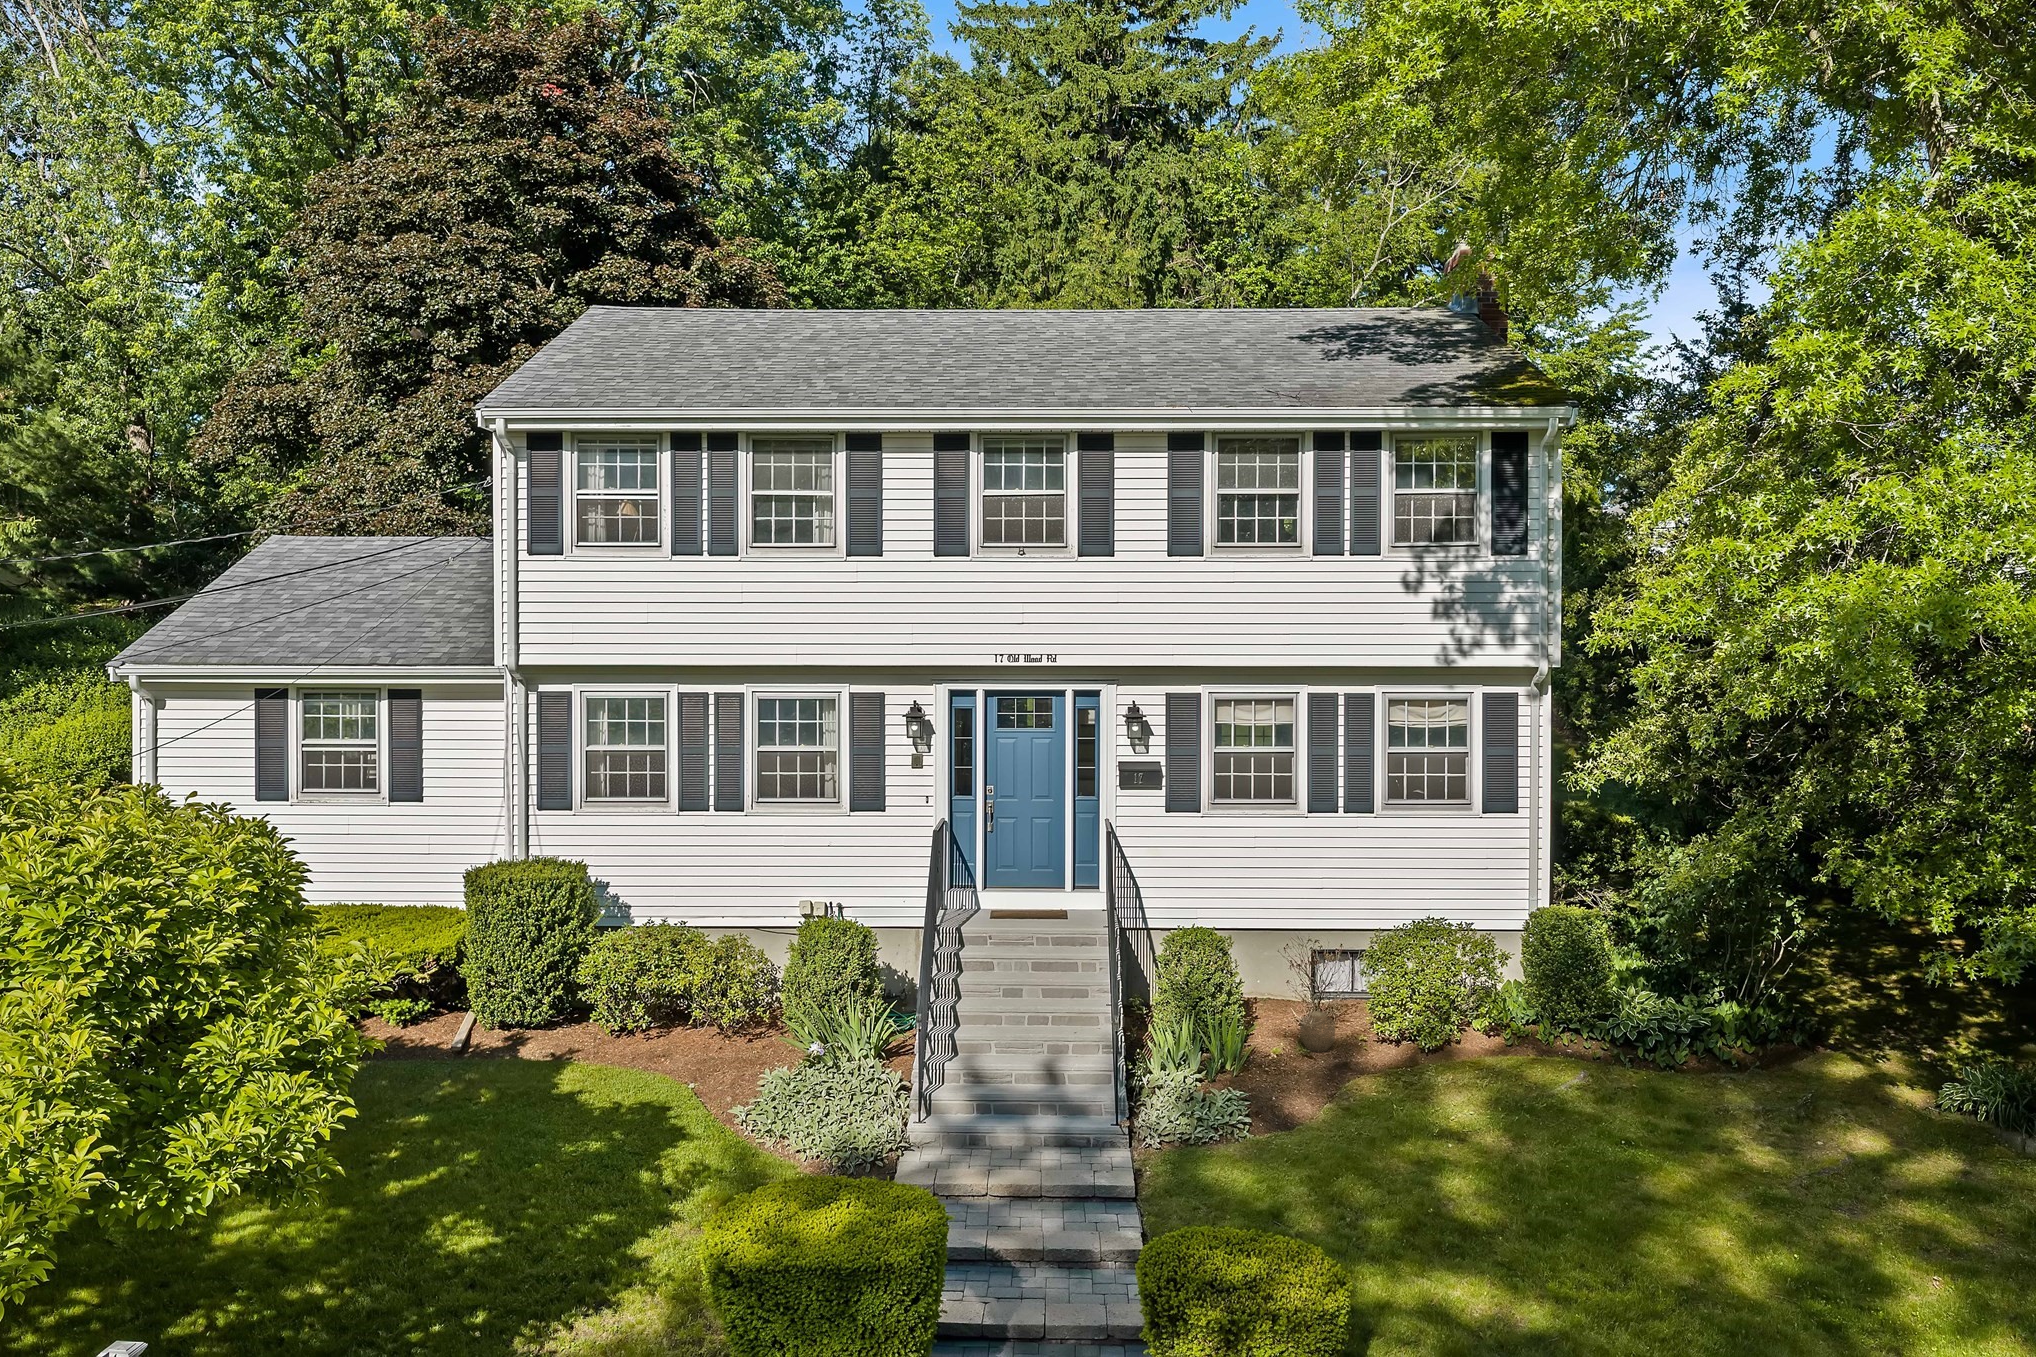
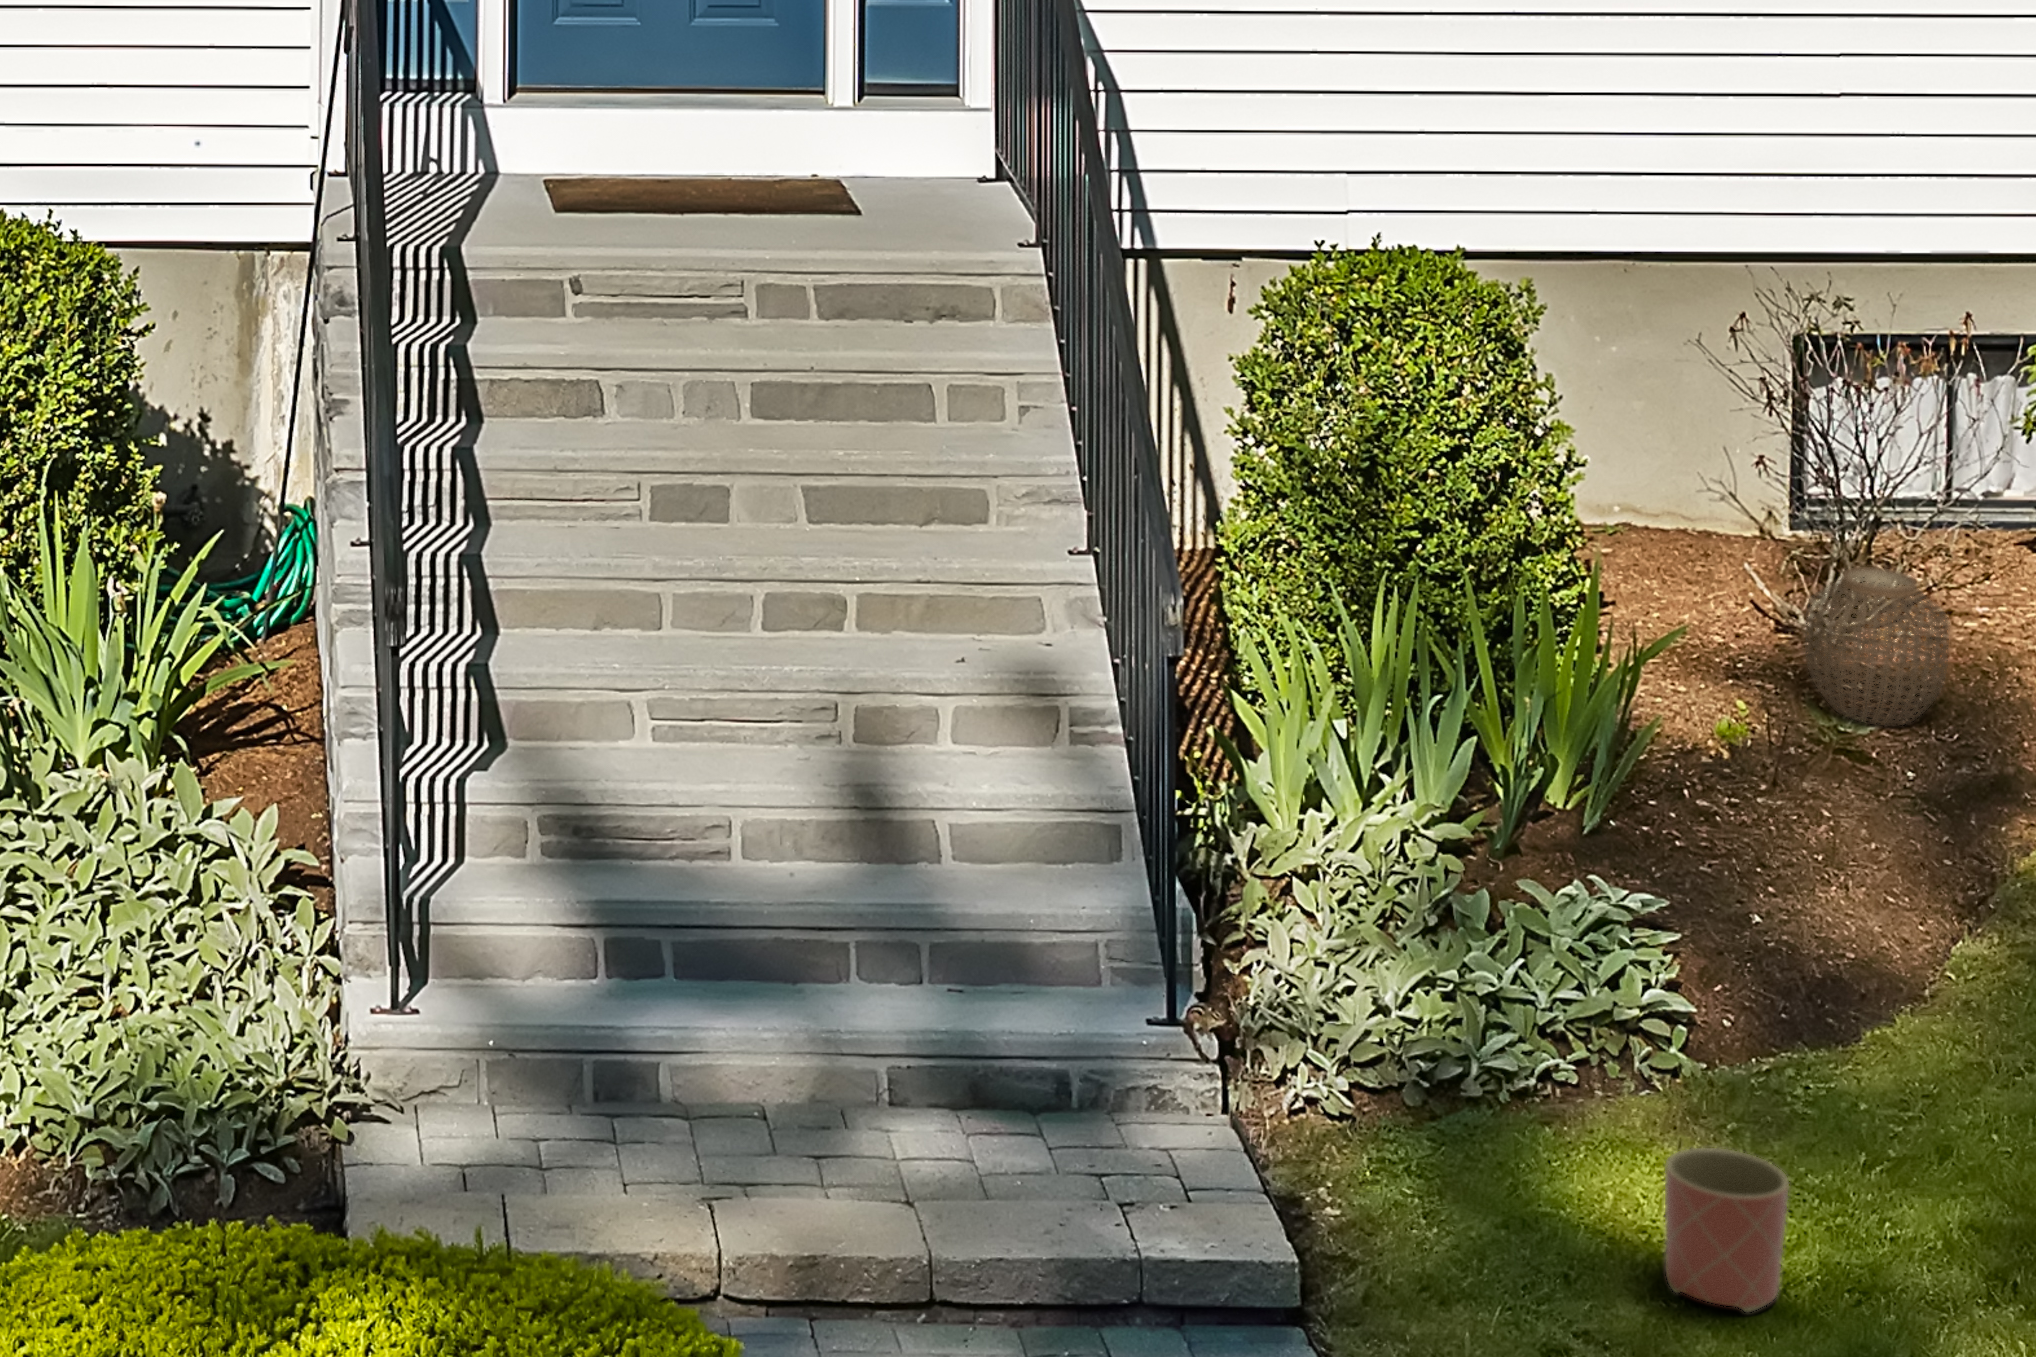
planter: none [1207,1159,1237,1201] -> present [1665,1148,1789,1312]

